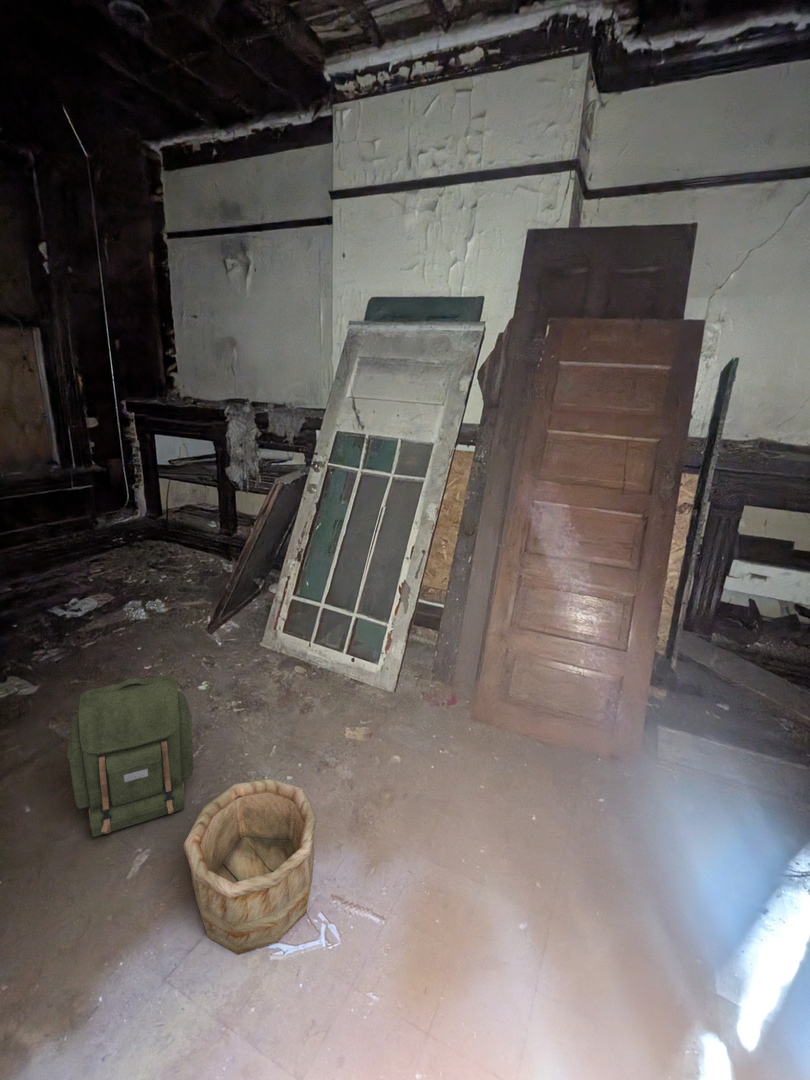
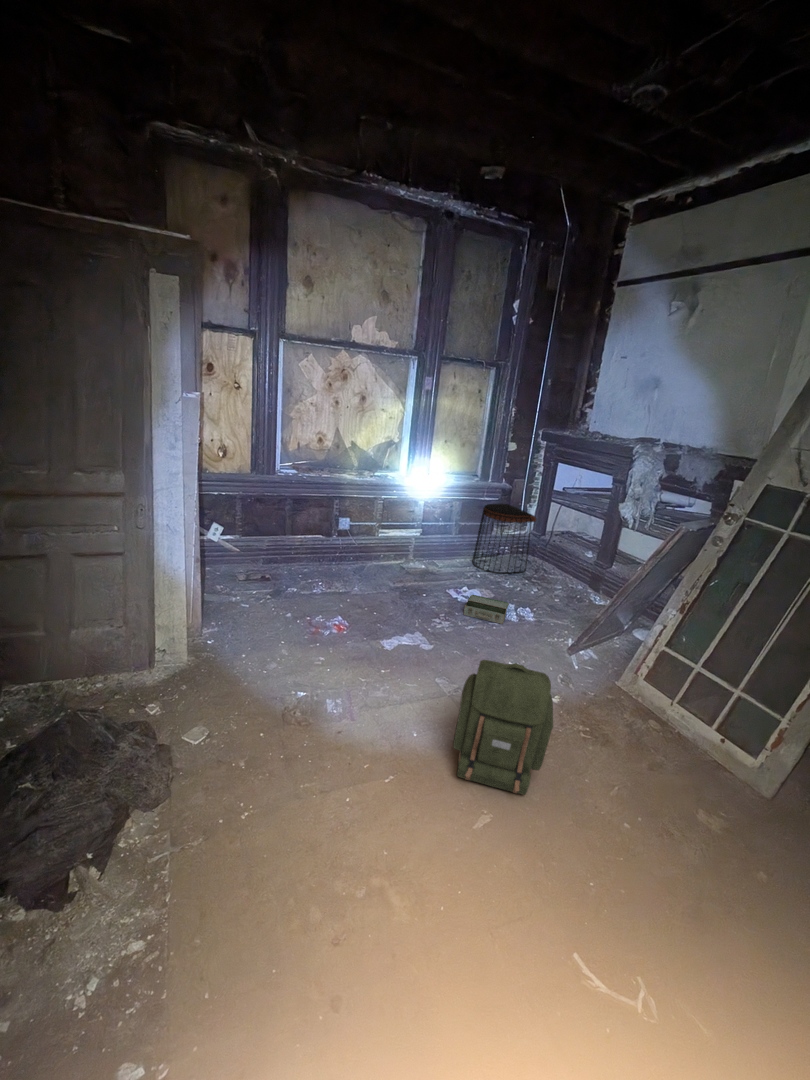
stool: none [72,489,149,572] -> present [472,504,536,574]
toolbox: none [73,601,132,634] -> present [464,595,509,624]
wooden bucket: present [183,778,317,954] -> none [525,797,662,968]

